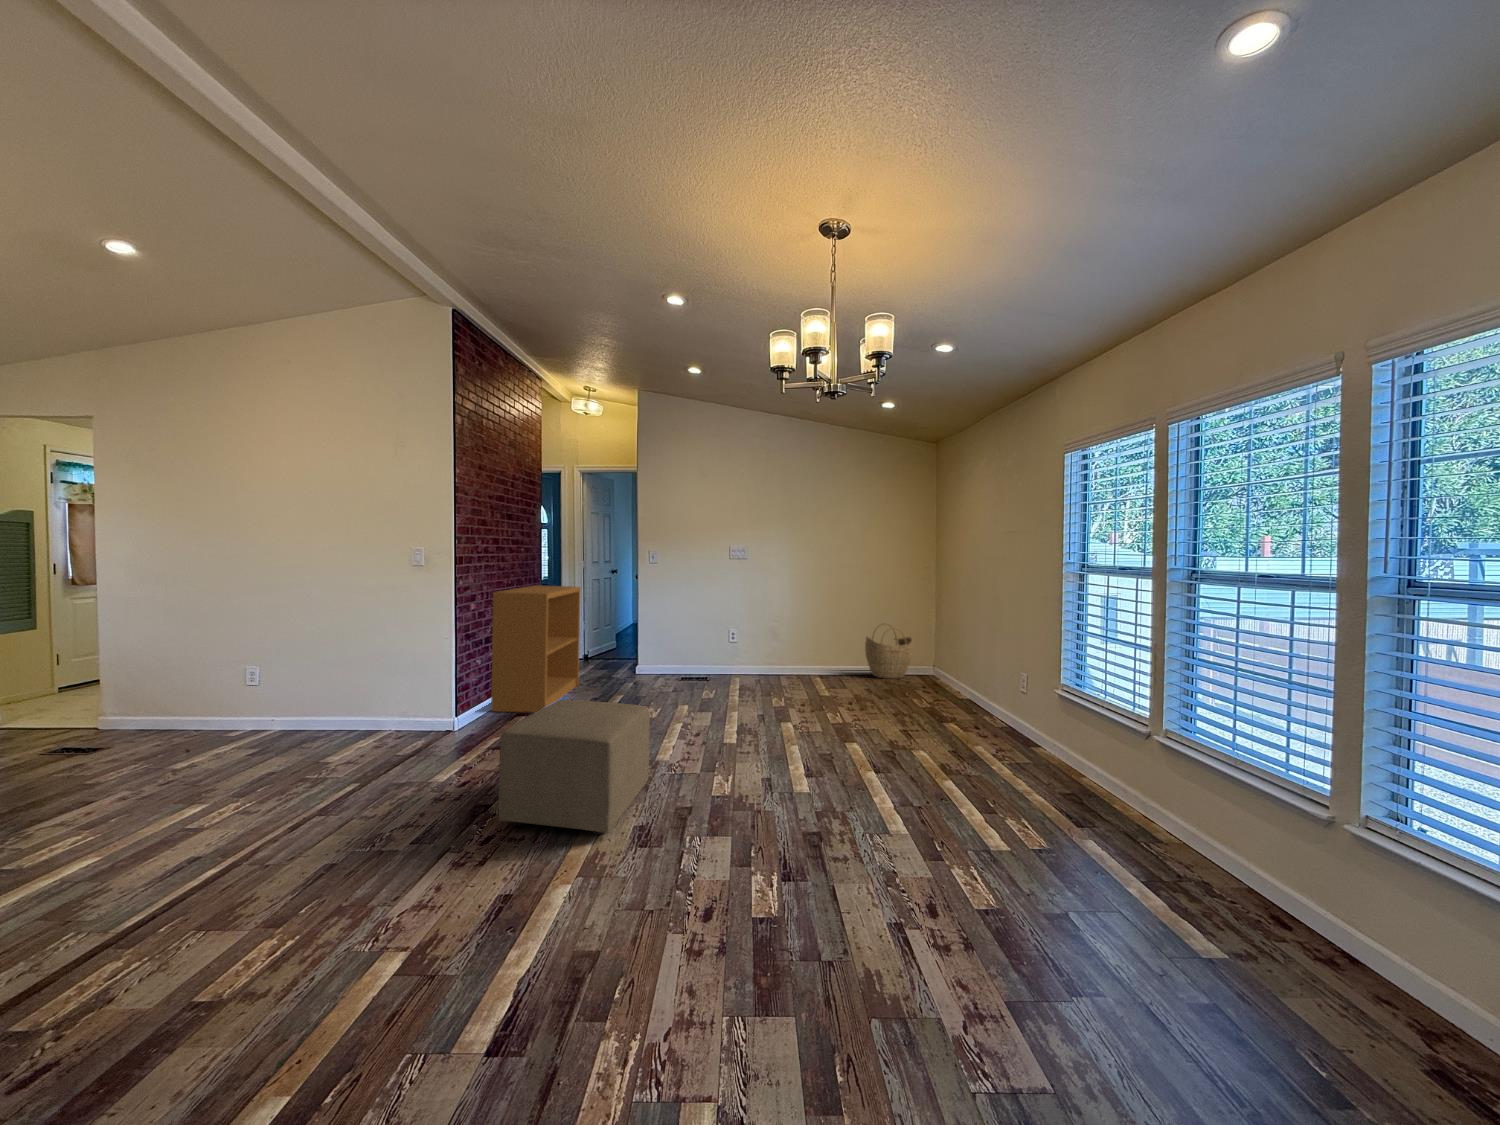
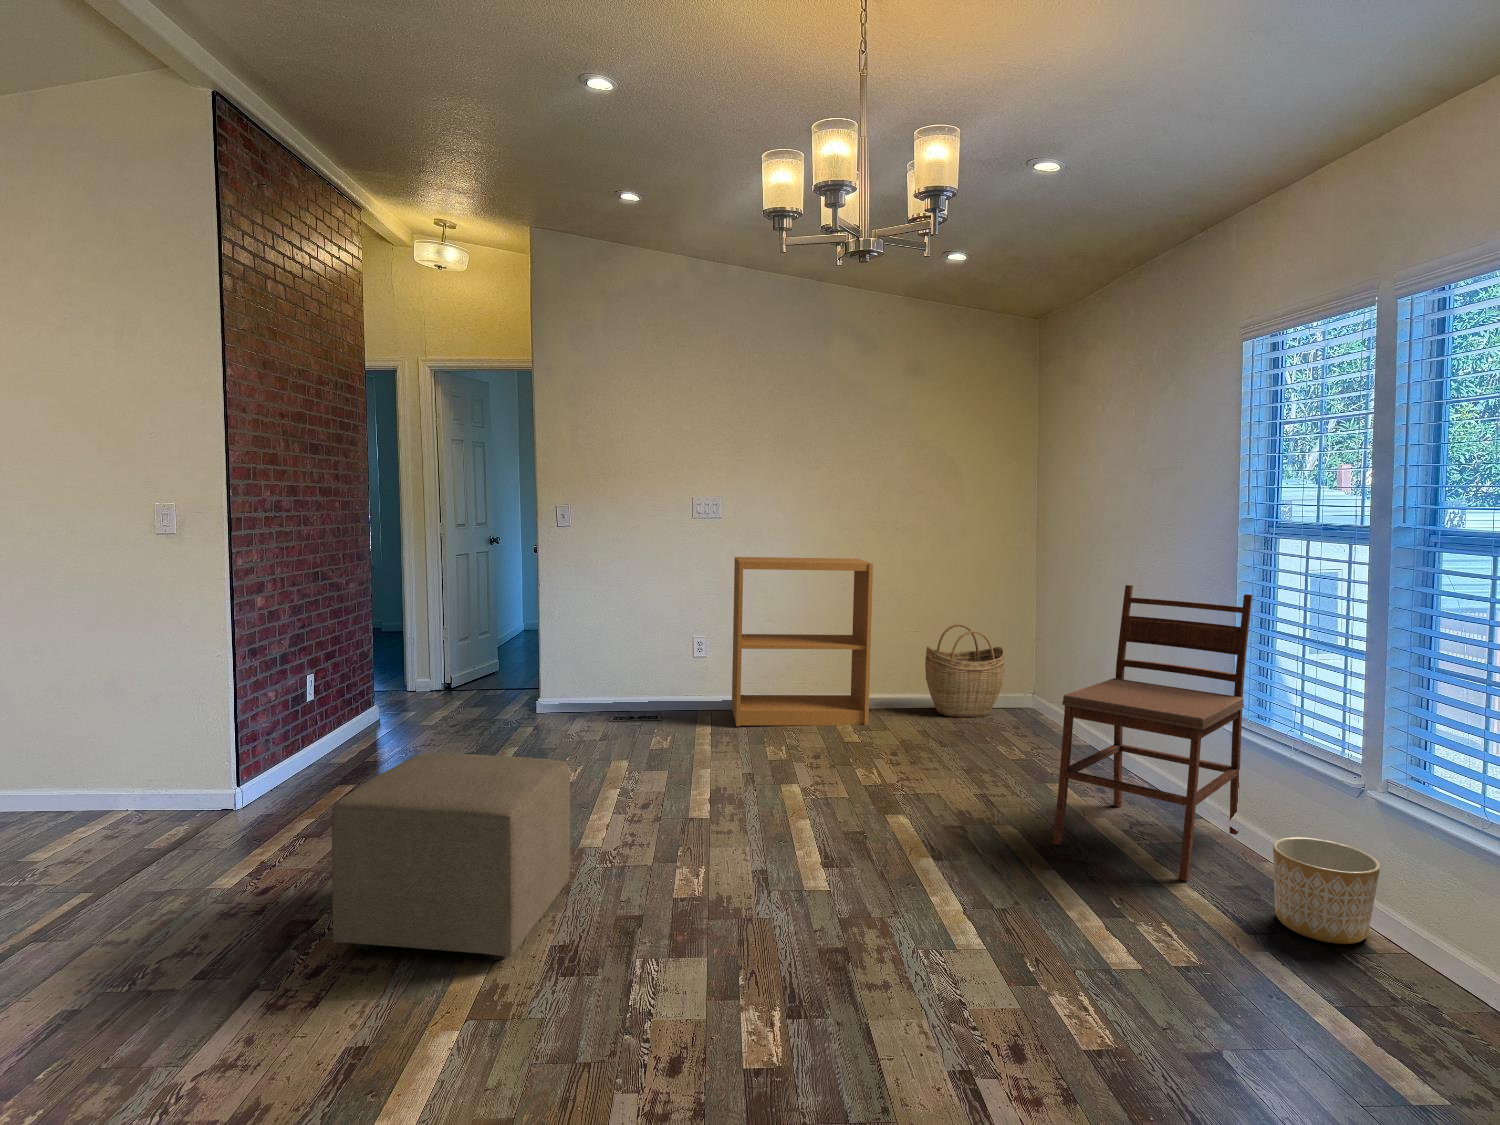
bookshelf: present [491,585,580,712] -> present [732,557,873,726]
dining chair: none [948,601,1070,789] -> present [1053,585,1252,881]
planter: none [1092,764,1165,836] -> present [1273,837,1380,944]

